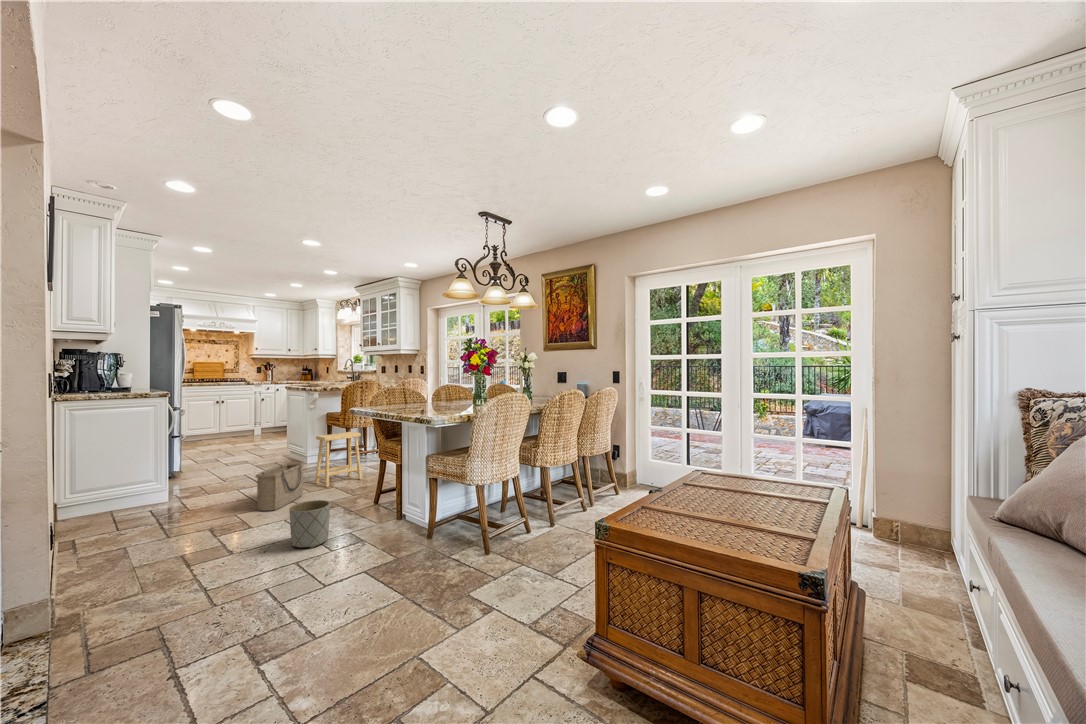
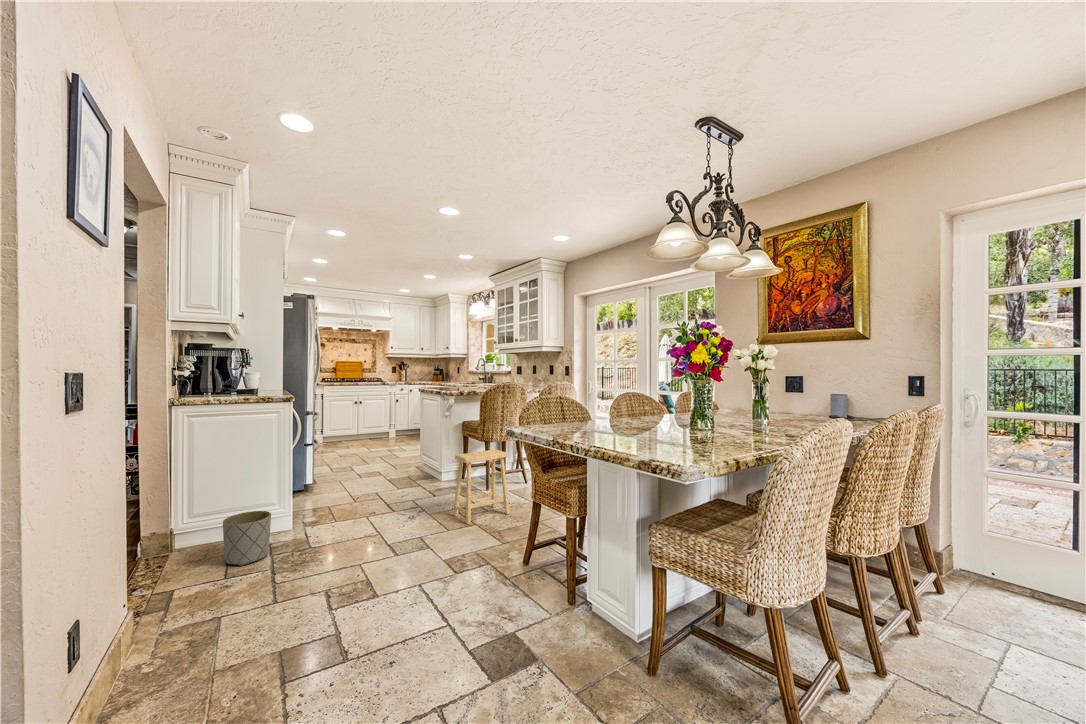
basket: present [256,462,305,511] -> none [383,492,443,564]
planter: present [289,500,330,548] -> present [223,511,271,566]

